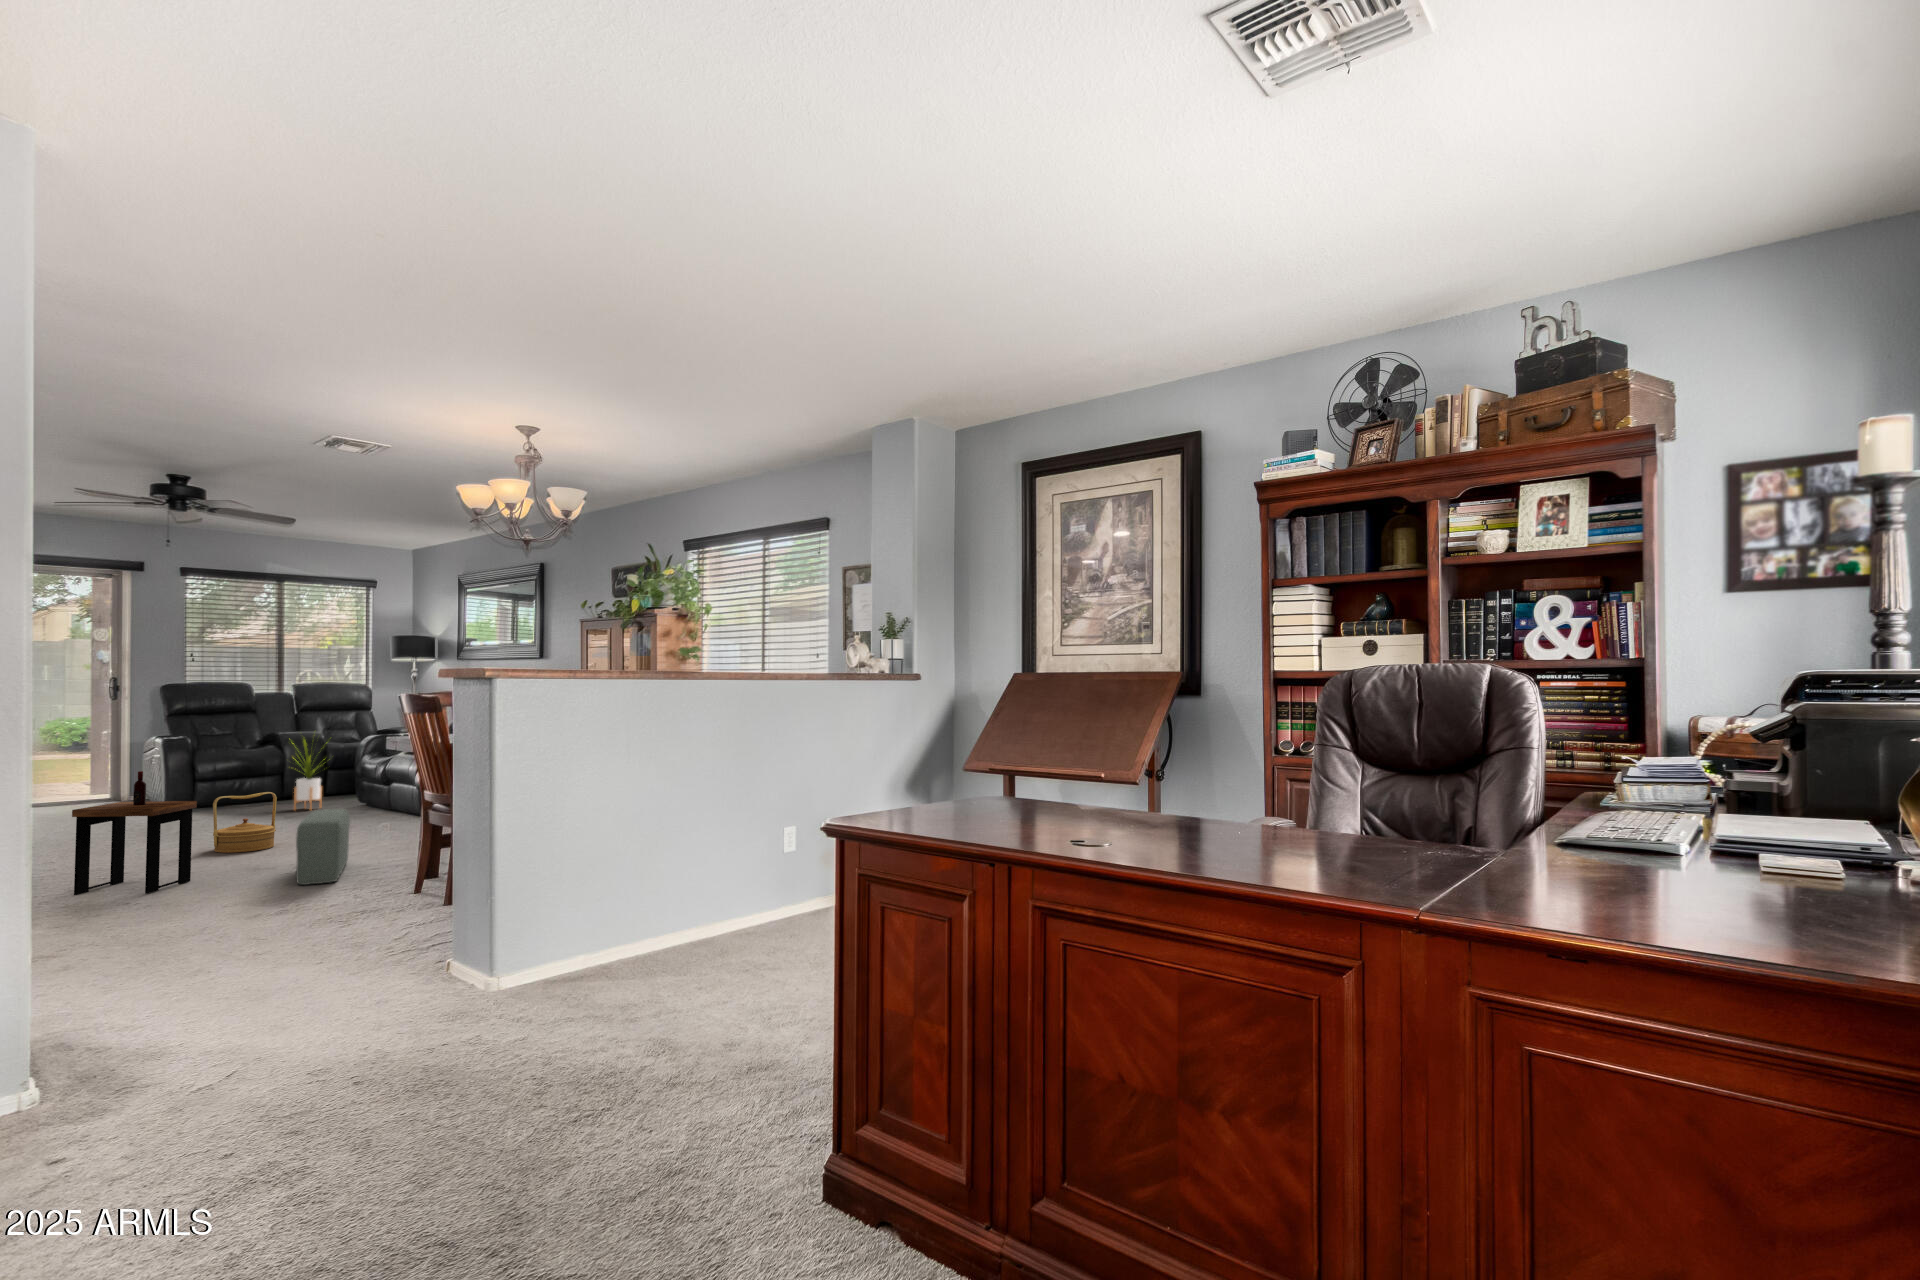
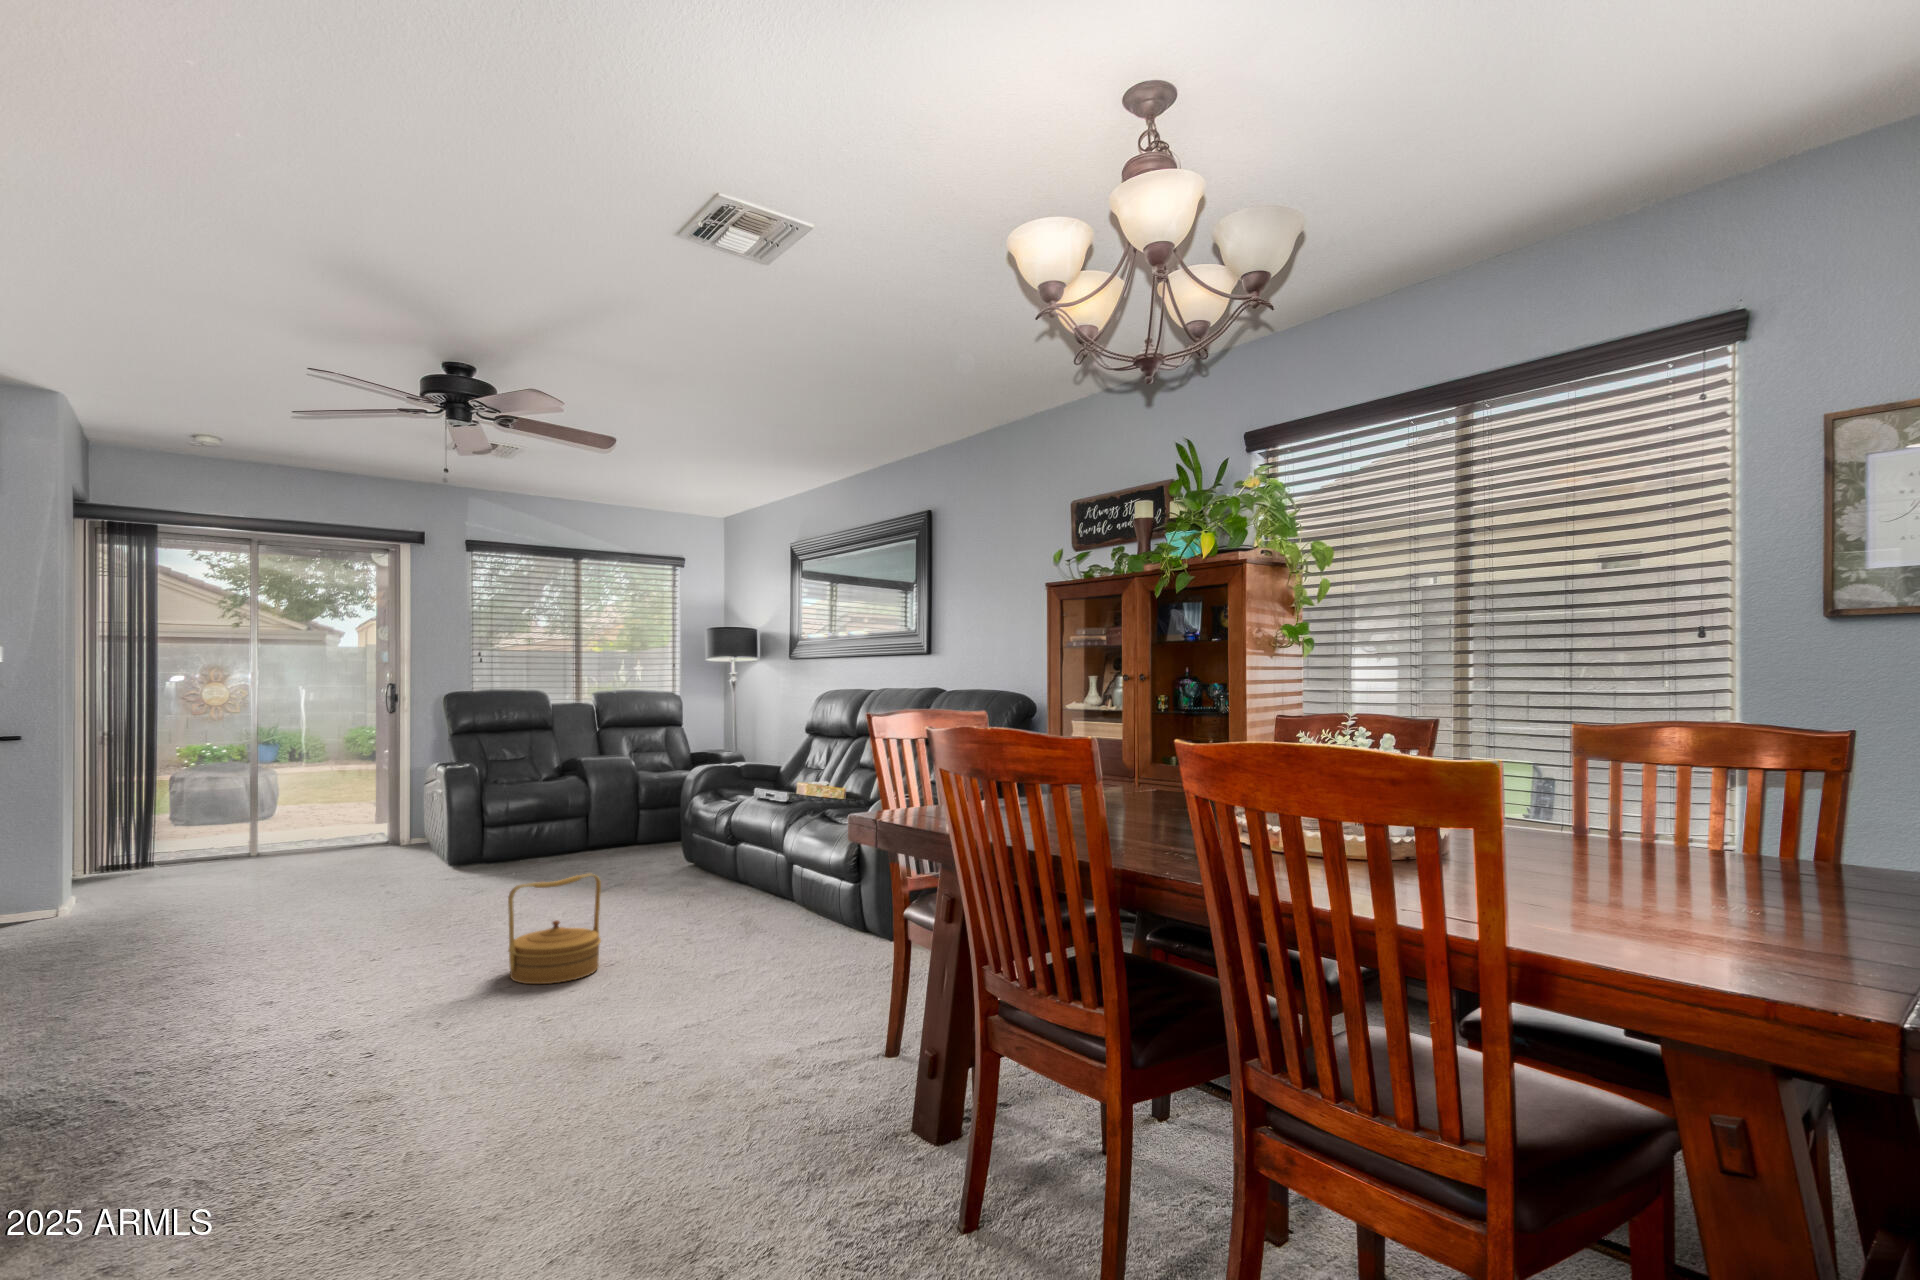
house plant: present [294,740,327,810] -> none [593,756,656,874]
side table: present [72,771,197,895] -> none [254,870,483,1146]
pouf: present [296,809,350,885] -> none [672,932,752,1129]

